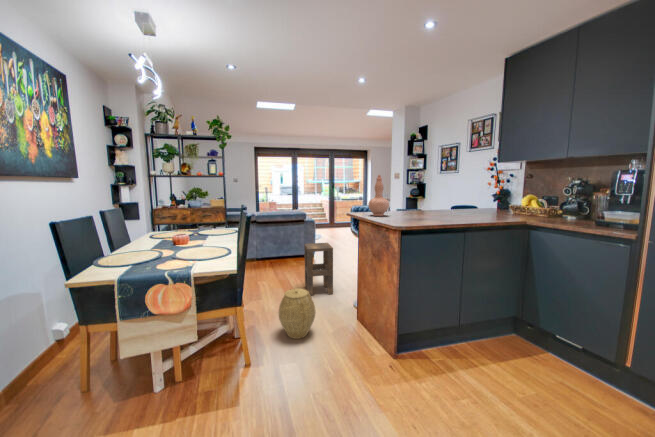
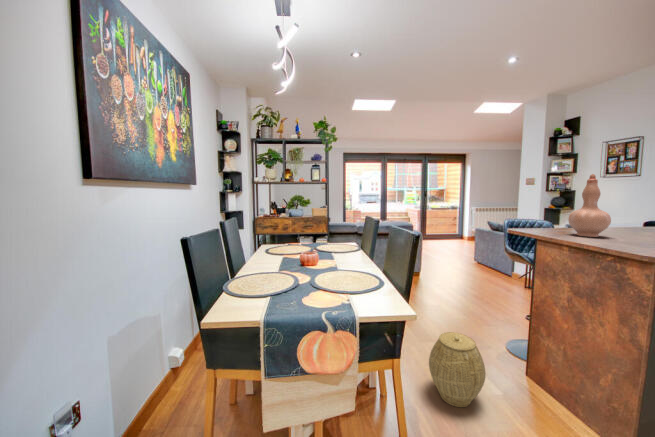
side table: present [304,243,333,296] -> none [429,264,476,333]

